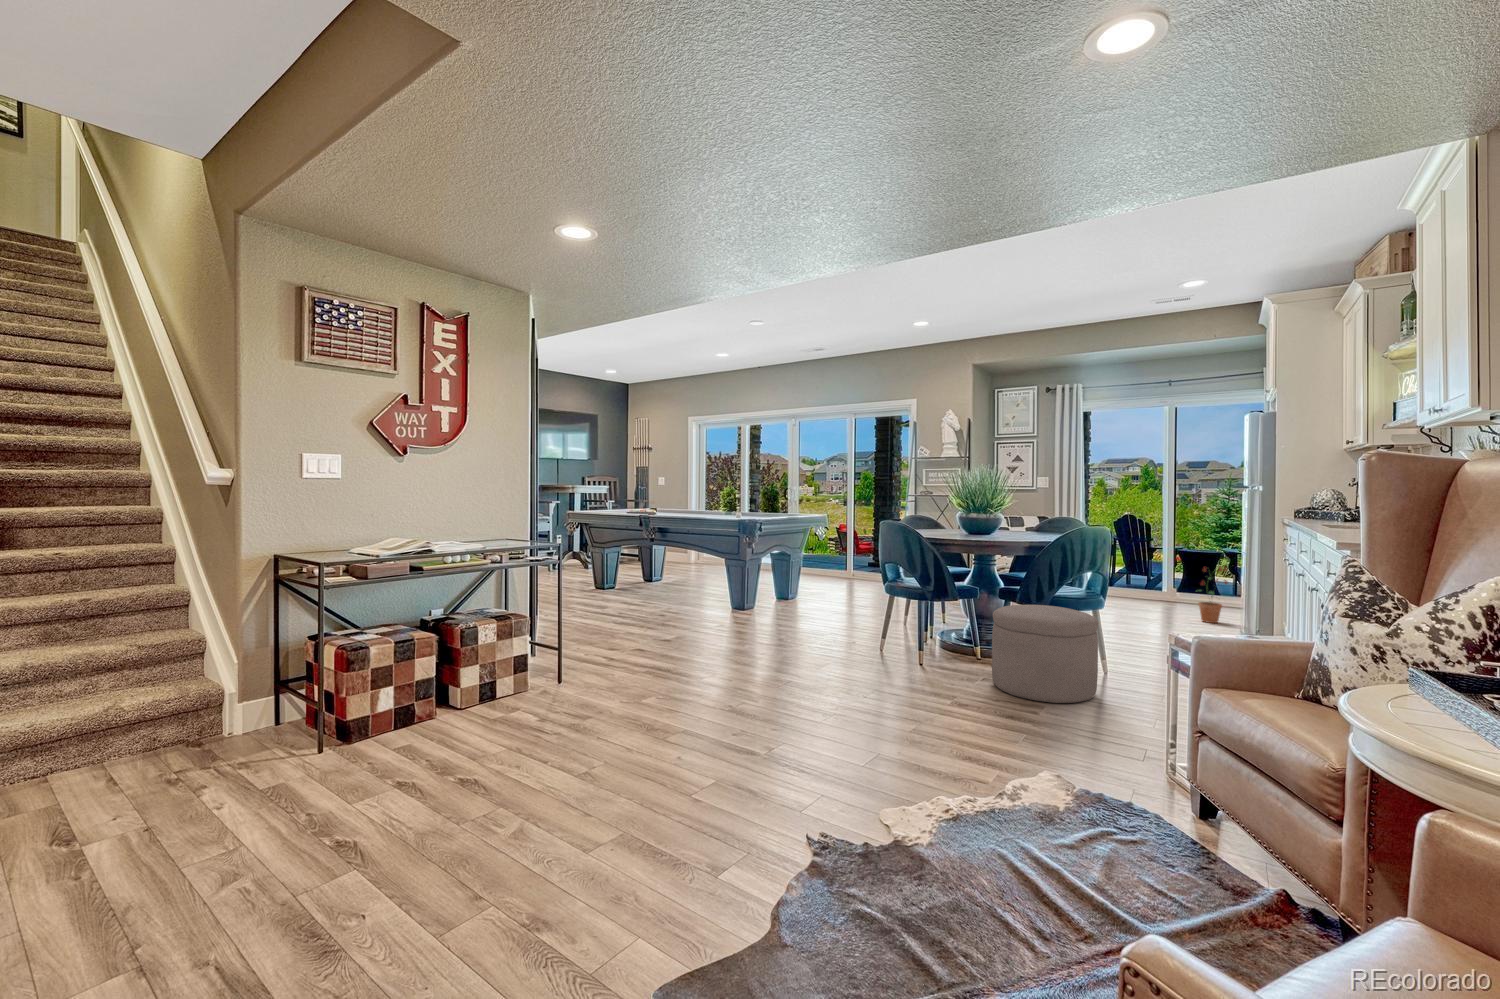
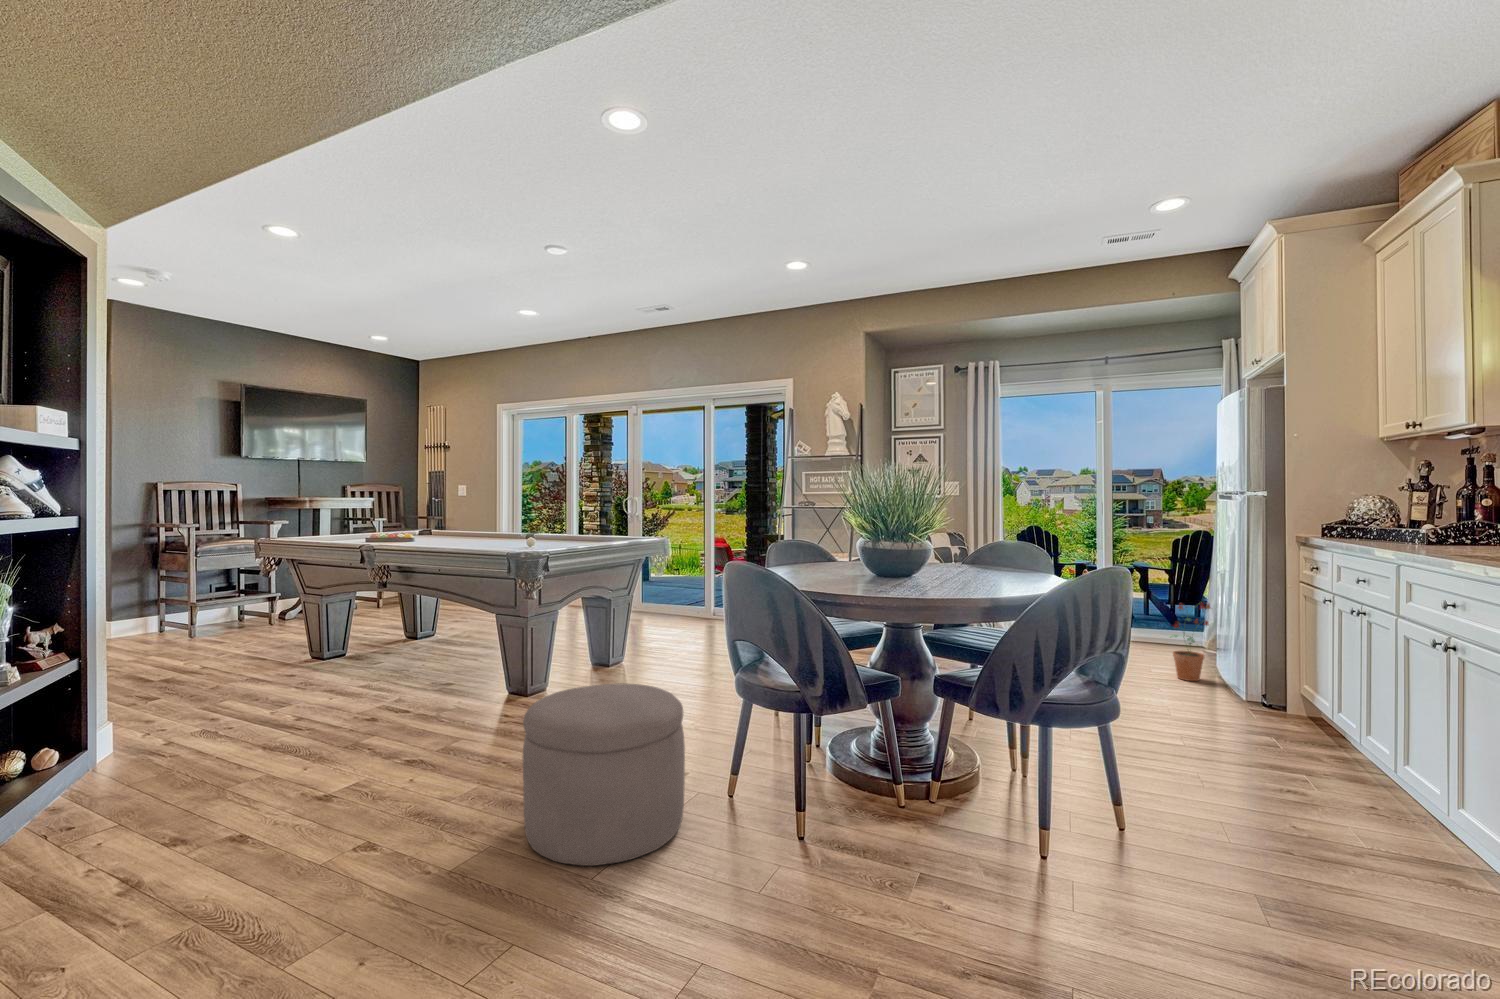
ottoman: present [992,605,1098,703] -> present [523,683,685,866]

